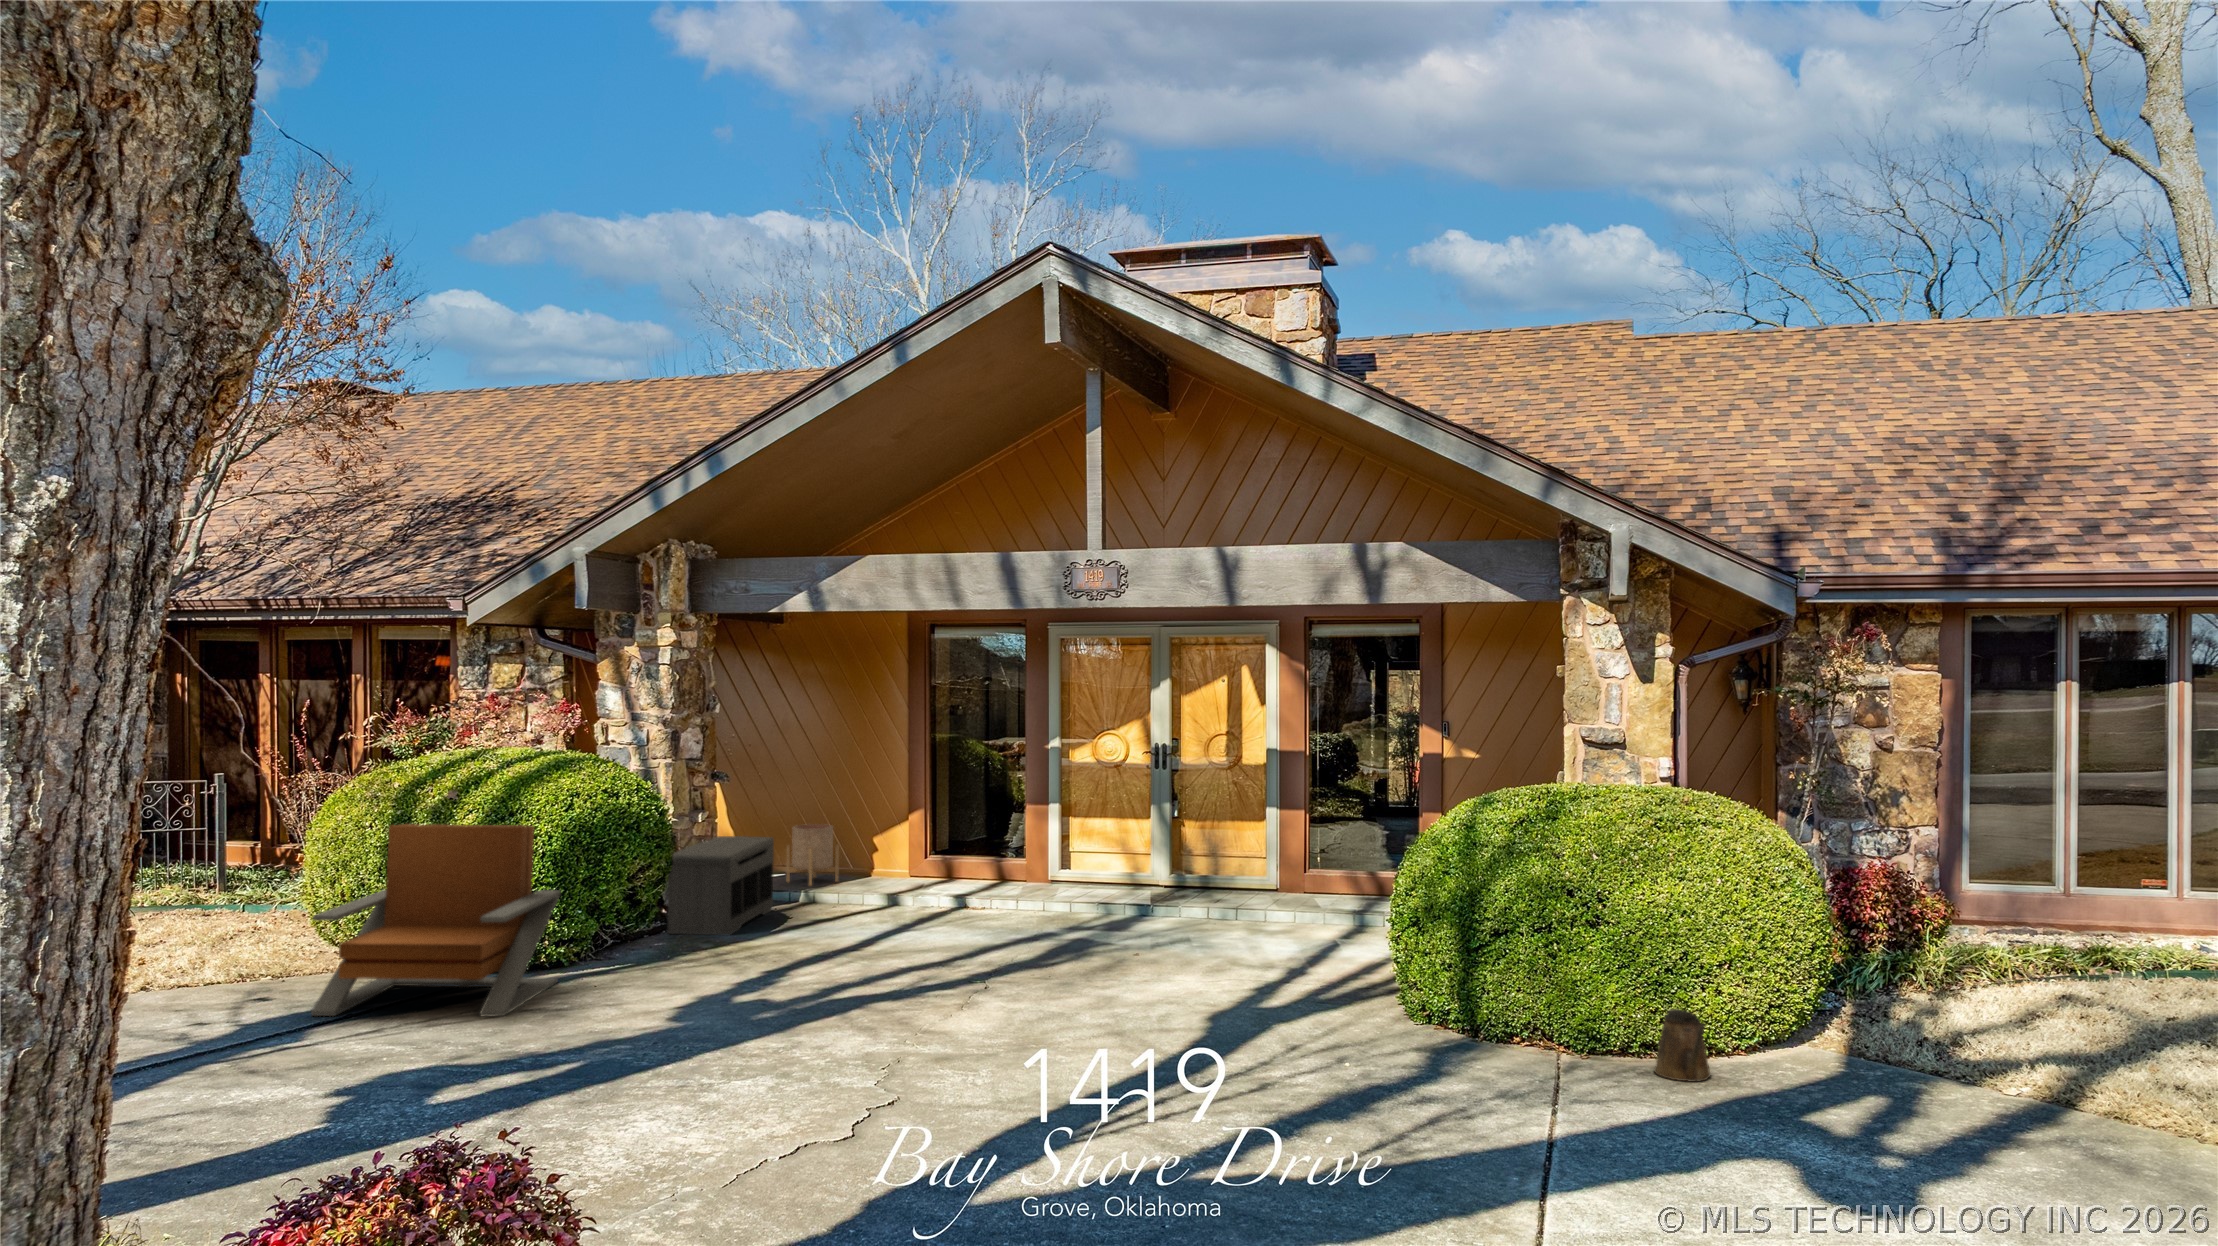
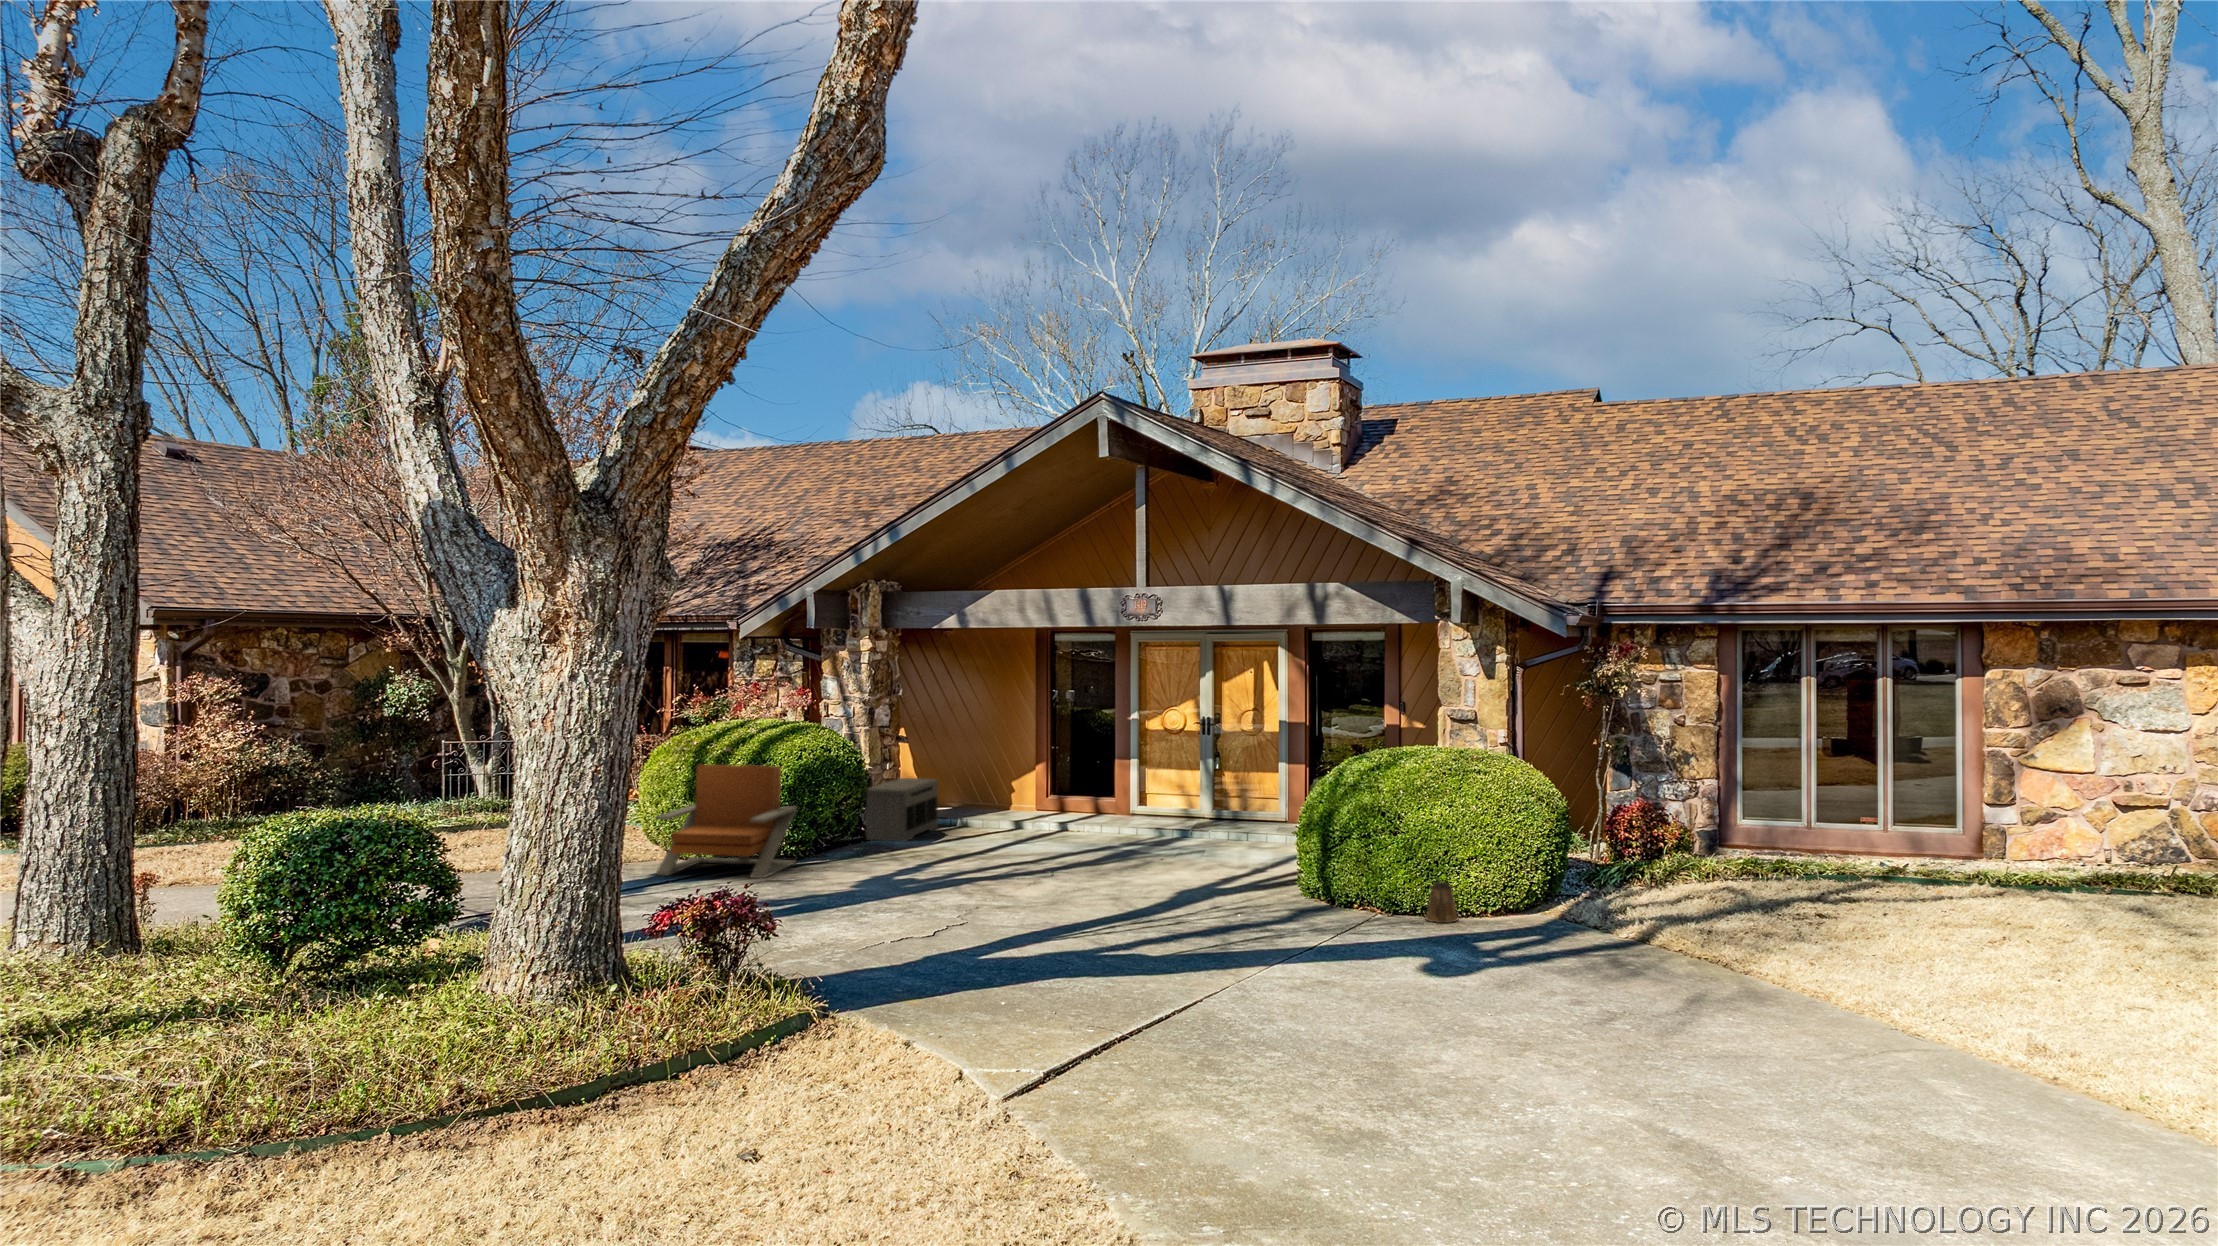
planter: present [787,824,839,886] -> none [952,772,988,815]

